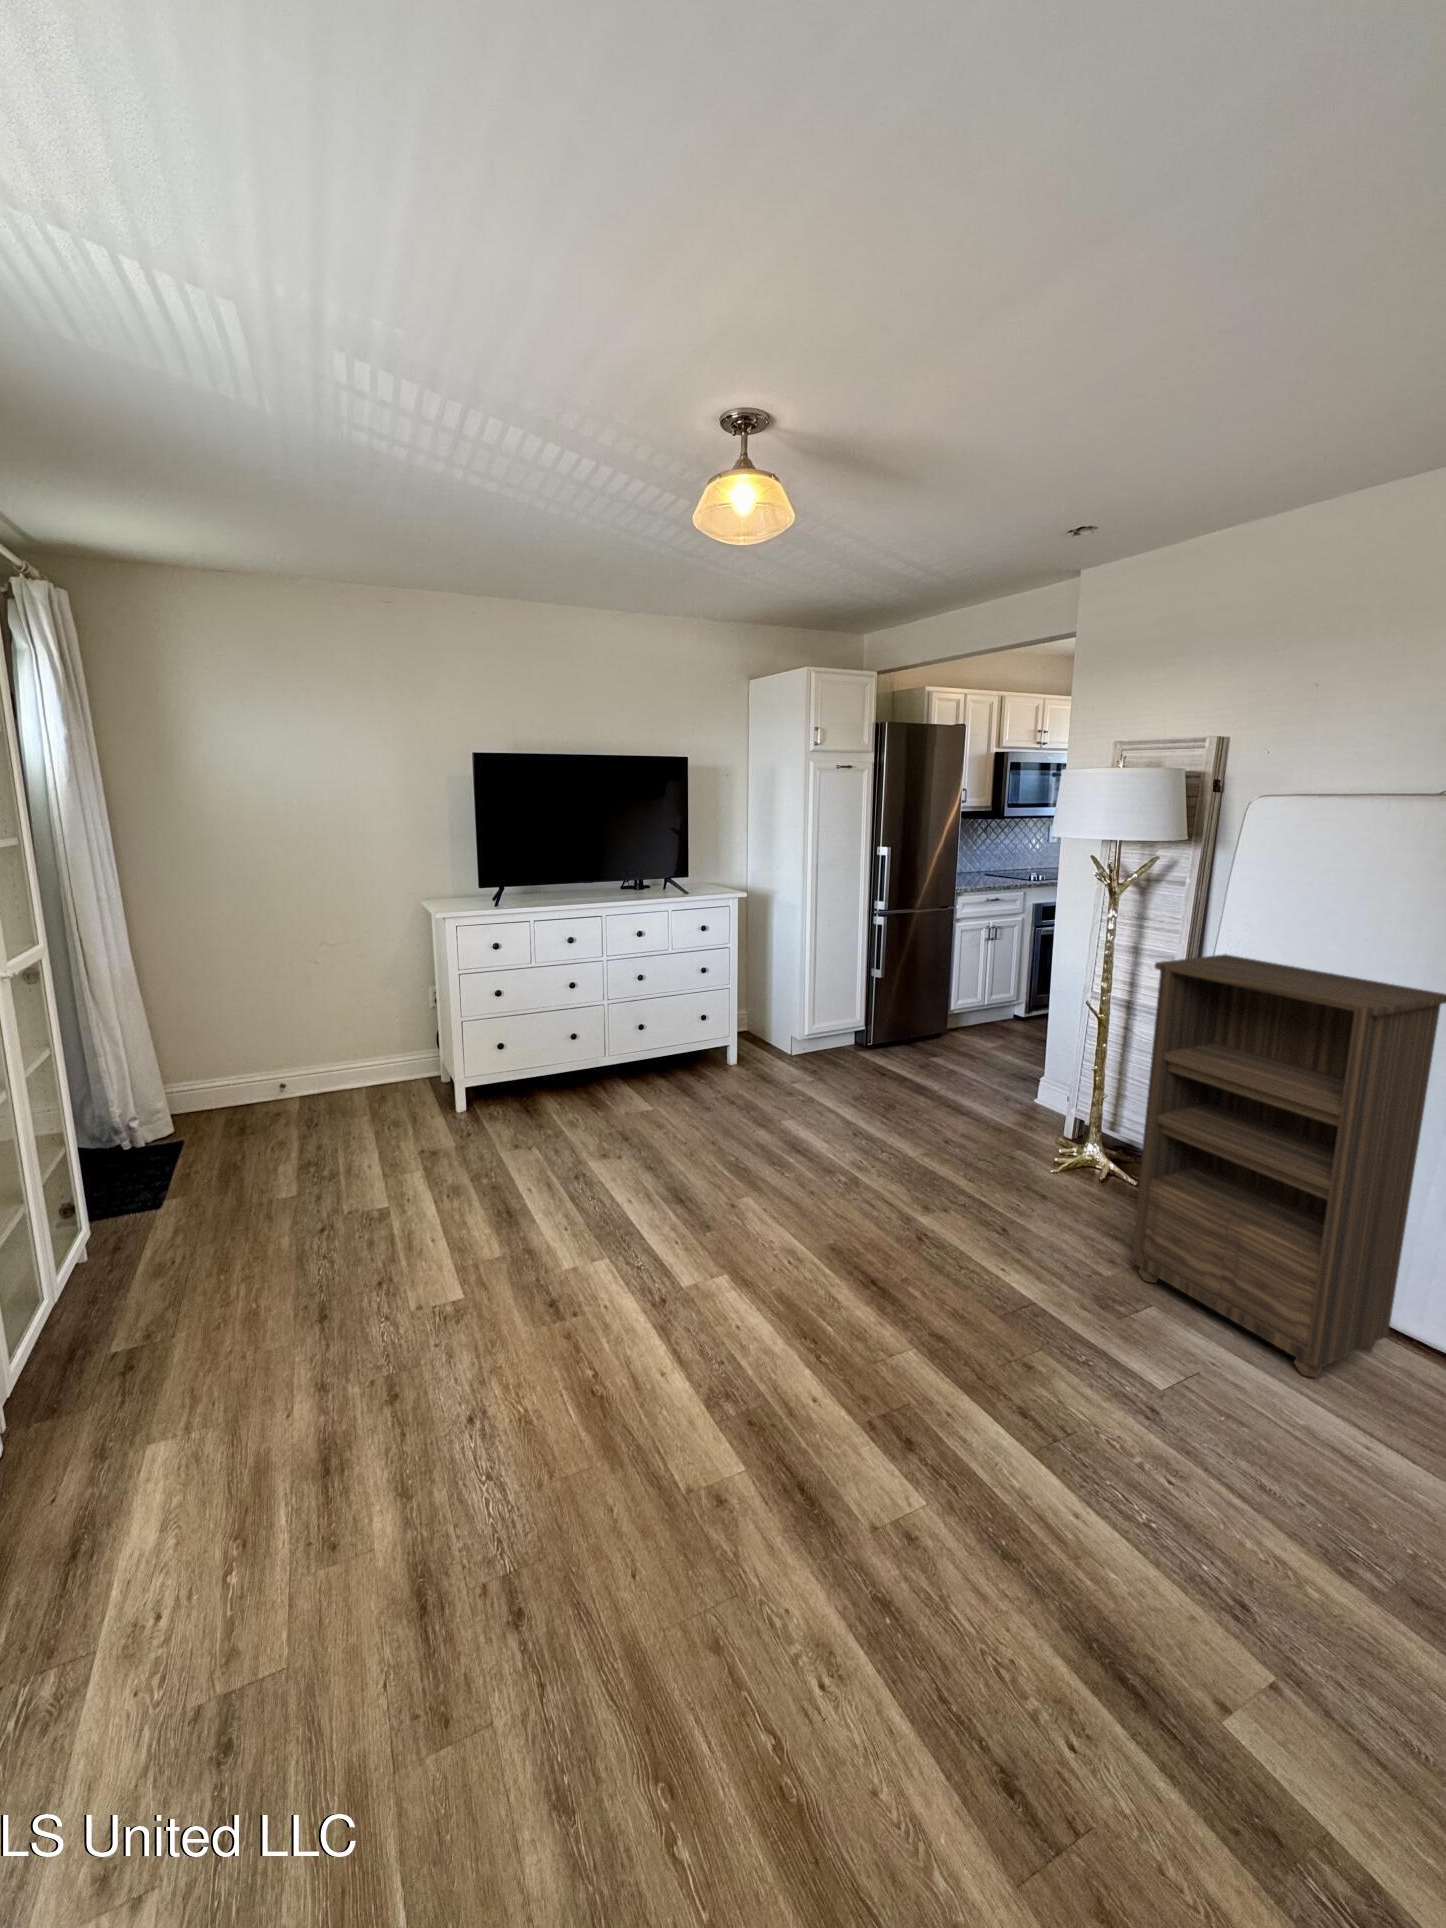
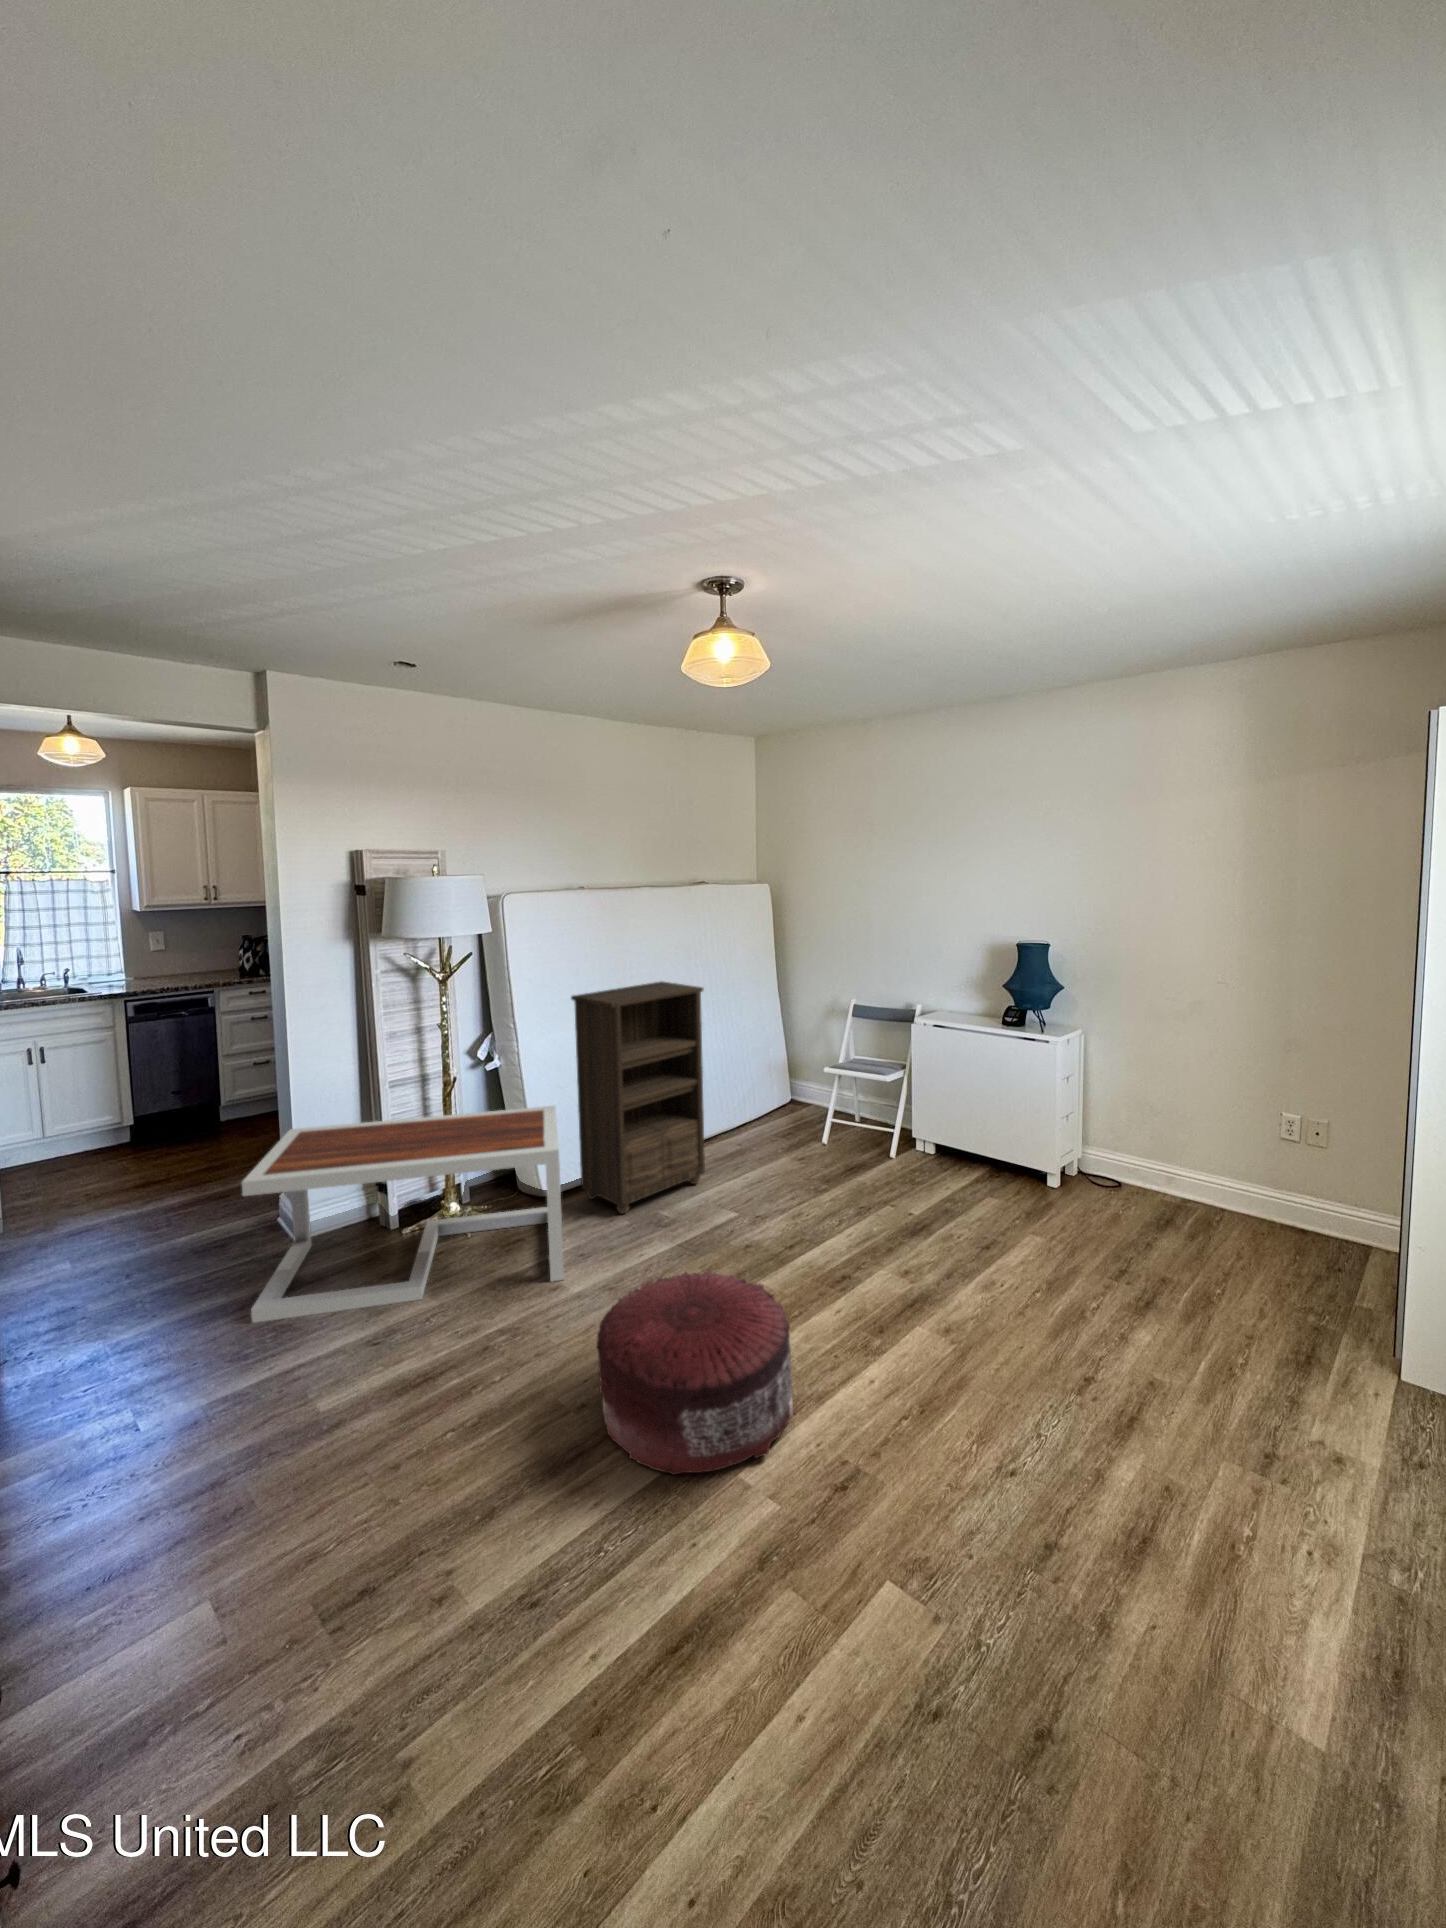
coffee table: none [911,999,1141,1232] -> present [242,1106,564,1323]
pouf: none [614,1143,795,1313] -> present [597,1269,793,1475]

